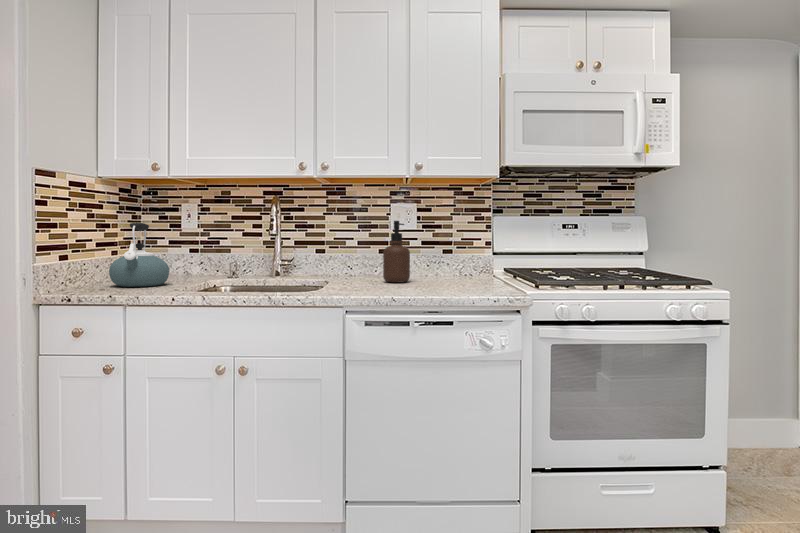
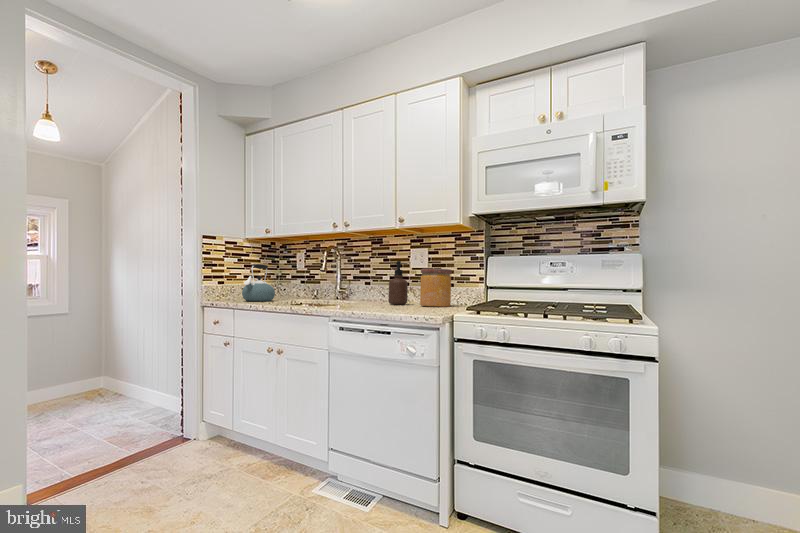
jar: none [439,232,481,284] -> present [420,269,451,307]

